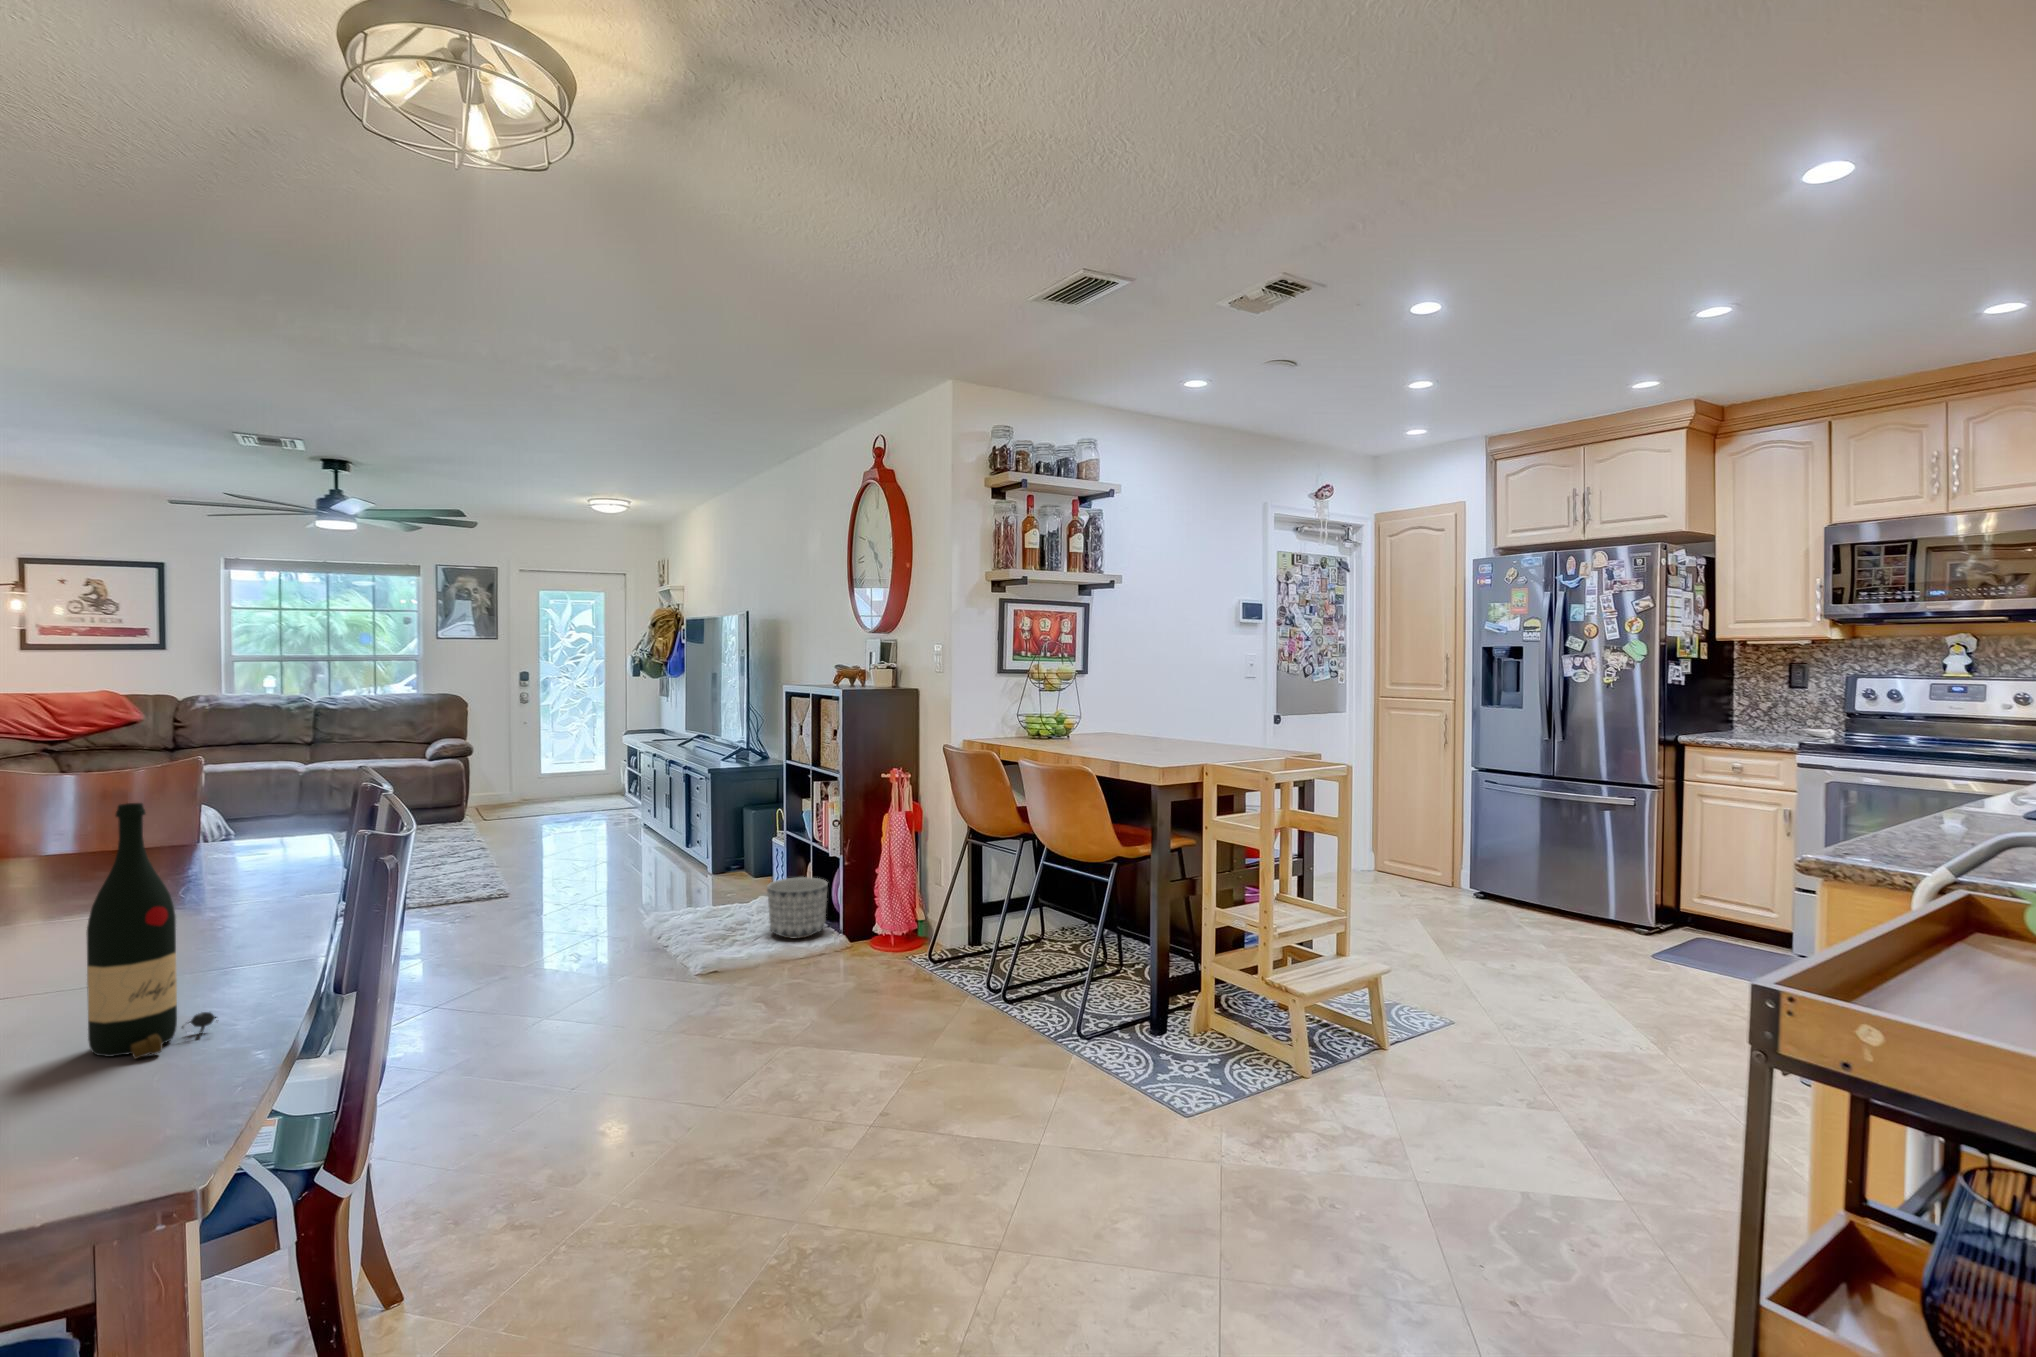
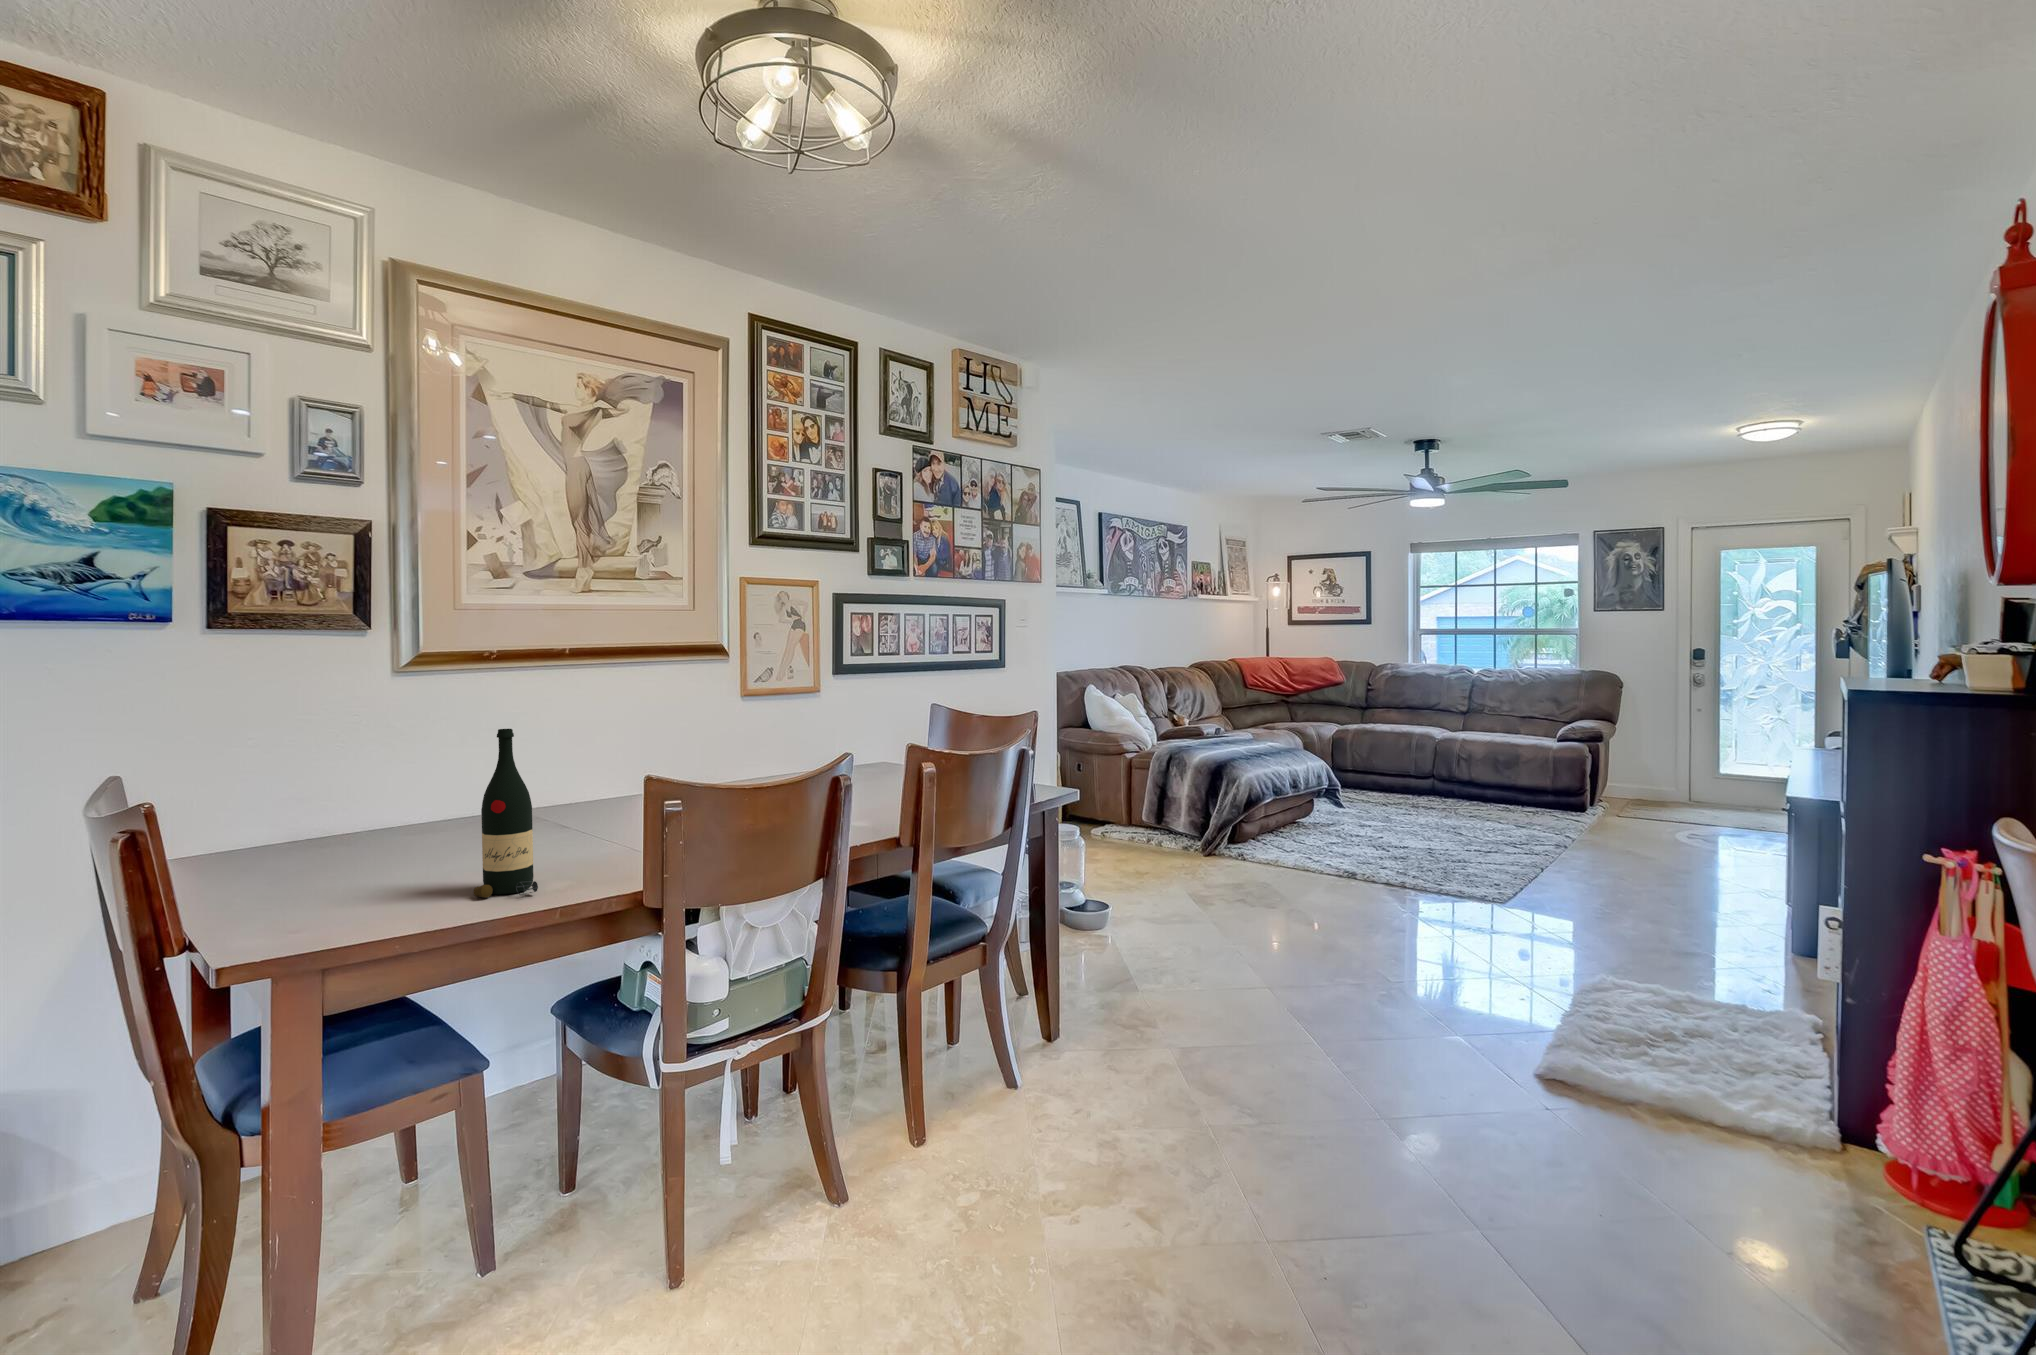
planter: present [767,877,828,939] -> none [1695,987,1819,1099]

